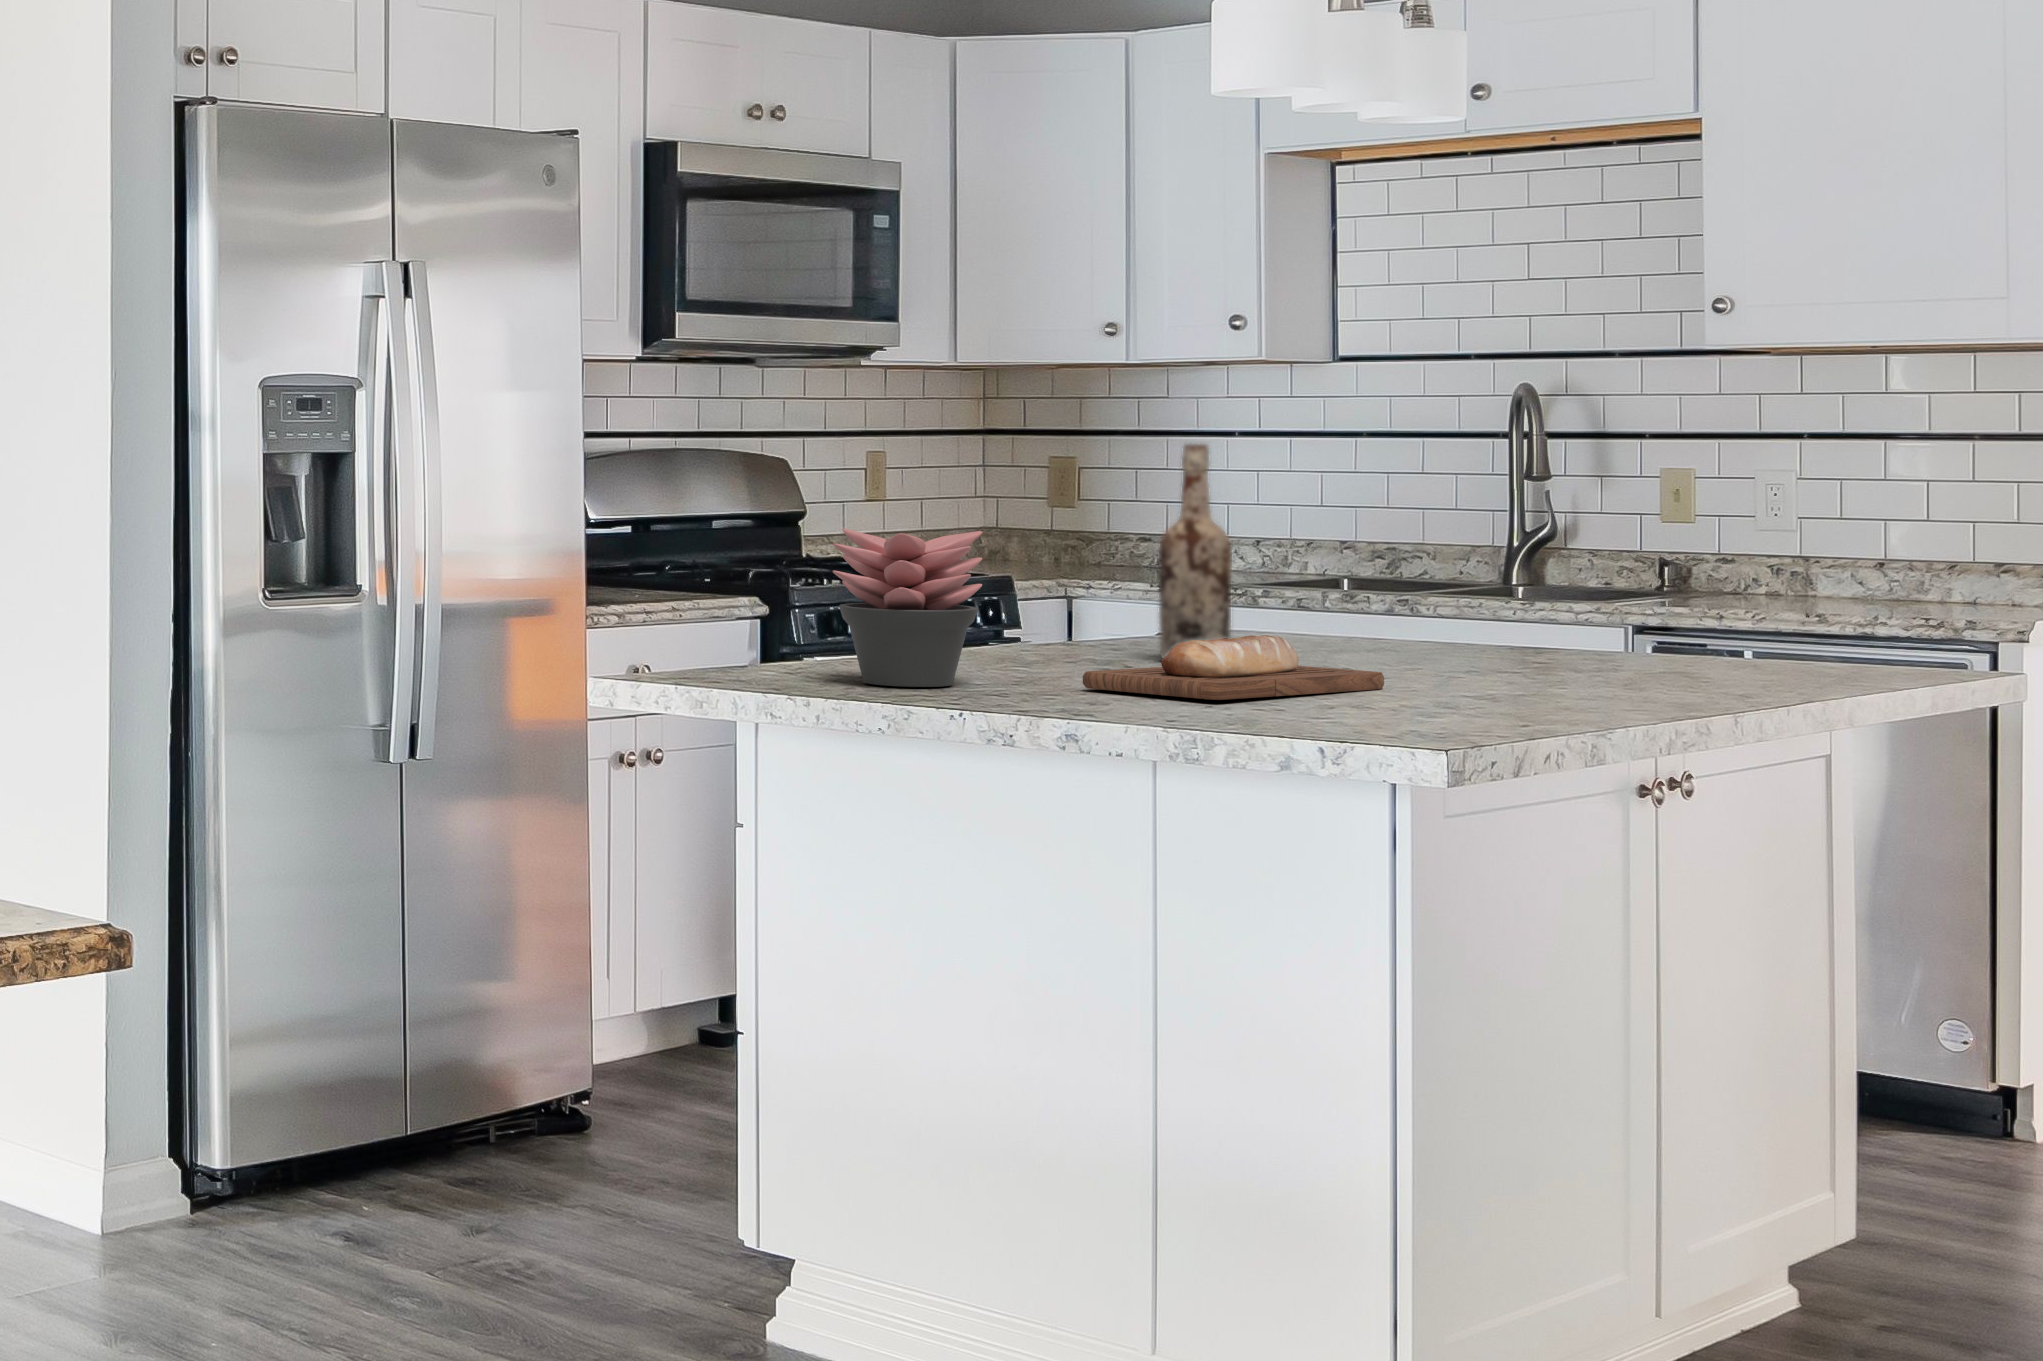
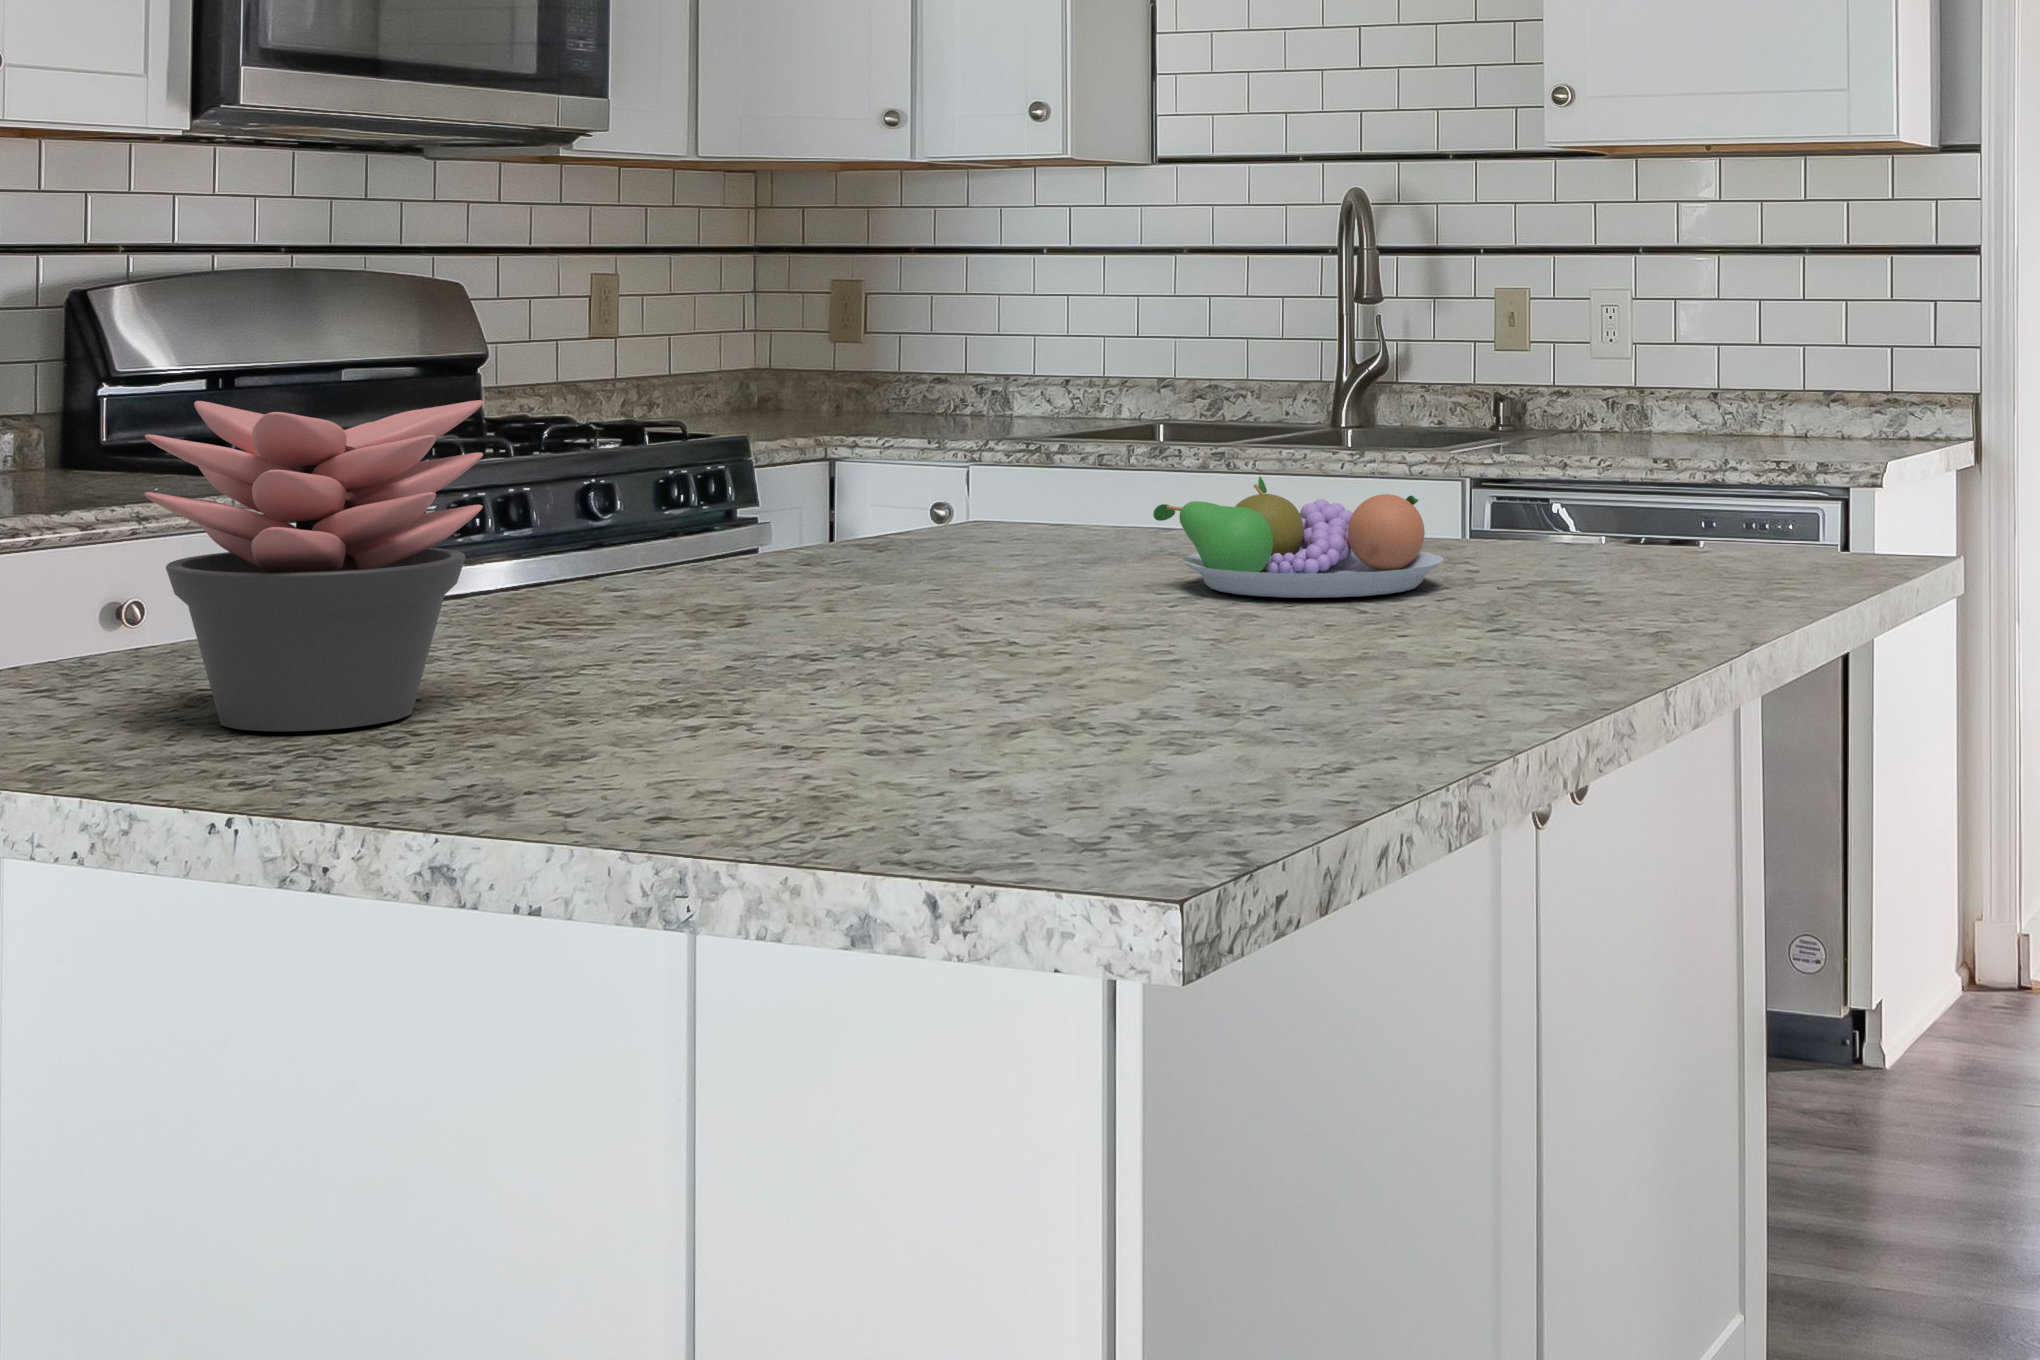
wine bottle: present [1159,444,1232,659] -> none [857,238,974,612]
fruit bowl: none [1347,595,1552,669] -> present [1153,477,1444,598]
bread loaf: present [1083,635,1384,700] -> none [669,575,1209,729]

